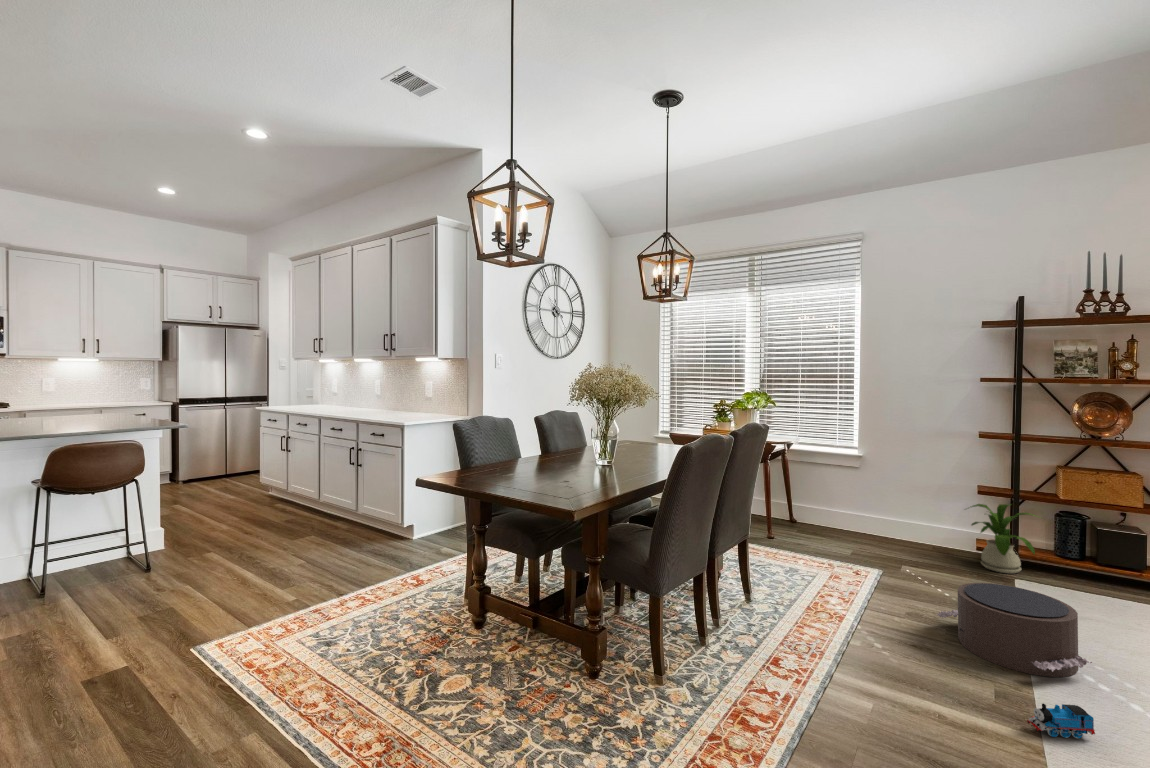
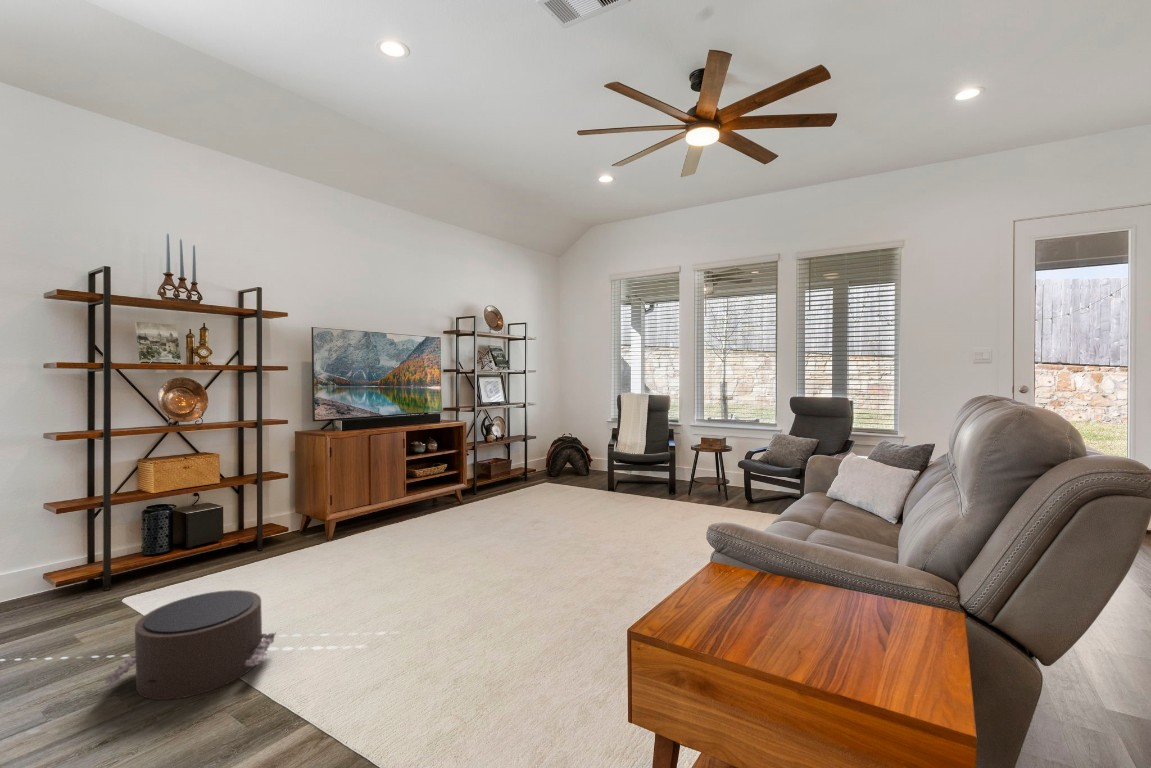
house plant: present [972,504,1035,574] -> none [42,512,146,603]
toy train: present [1027,704,1095,738] -> none [288,672,329,723]

